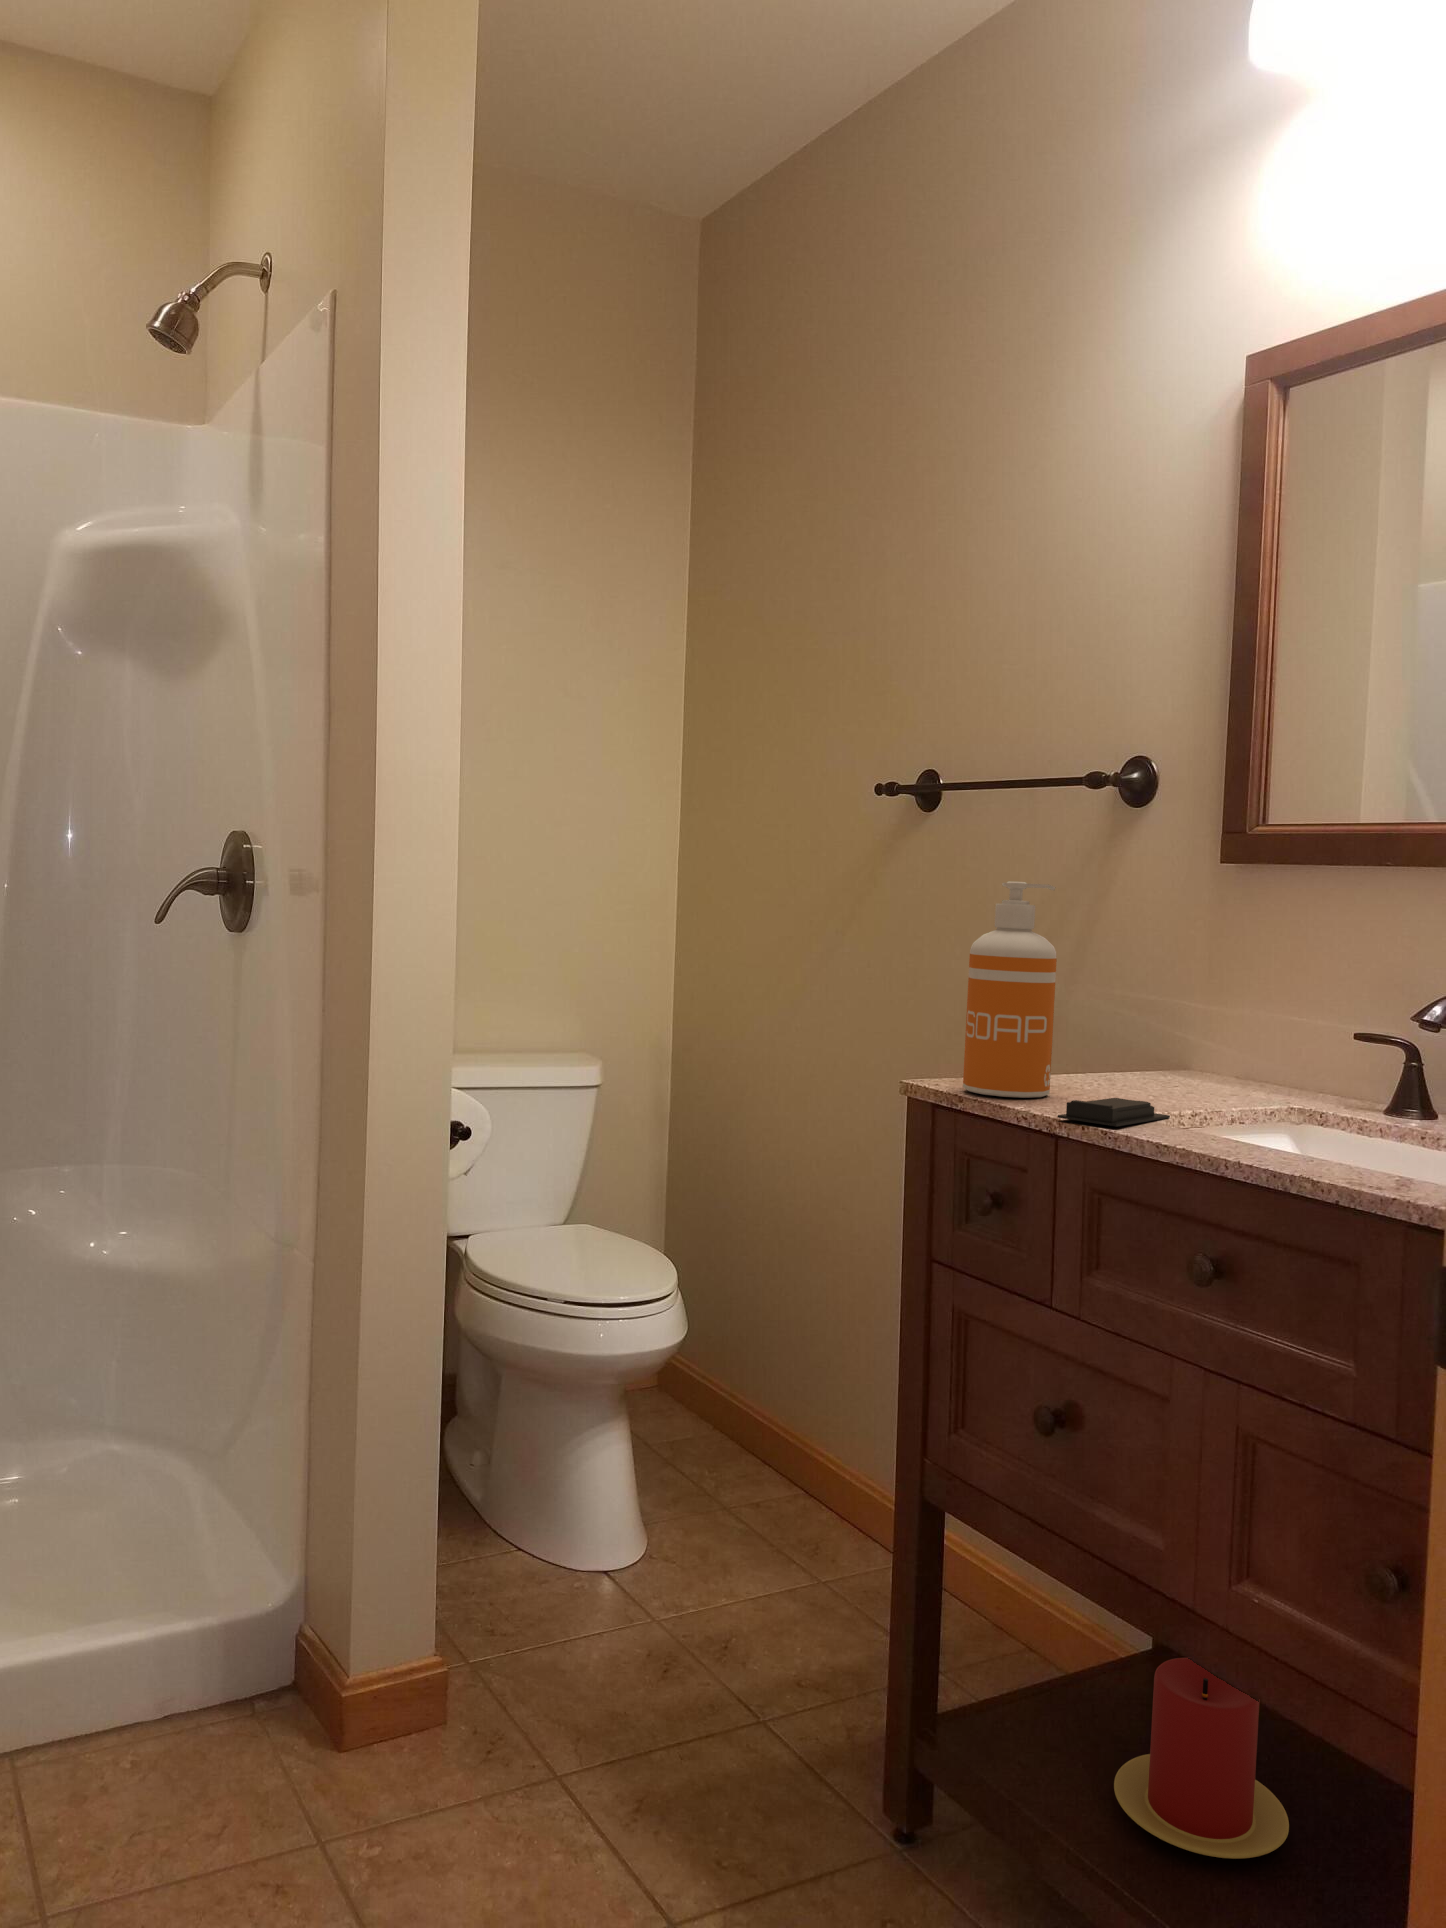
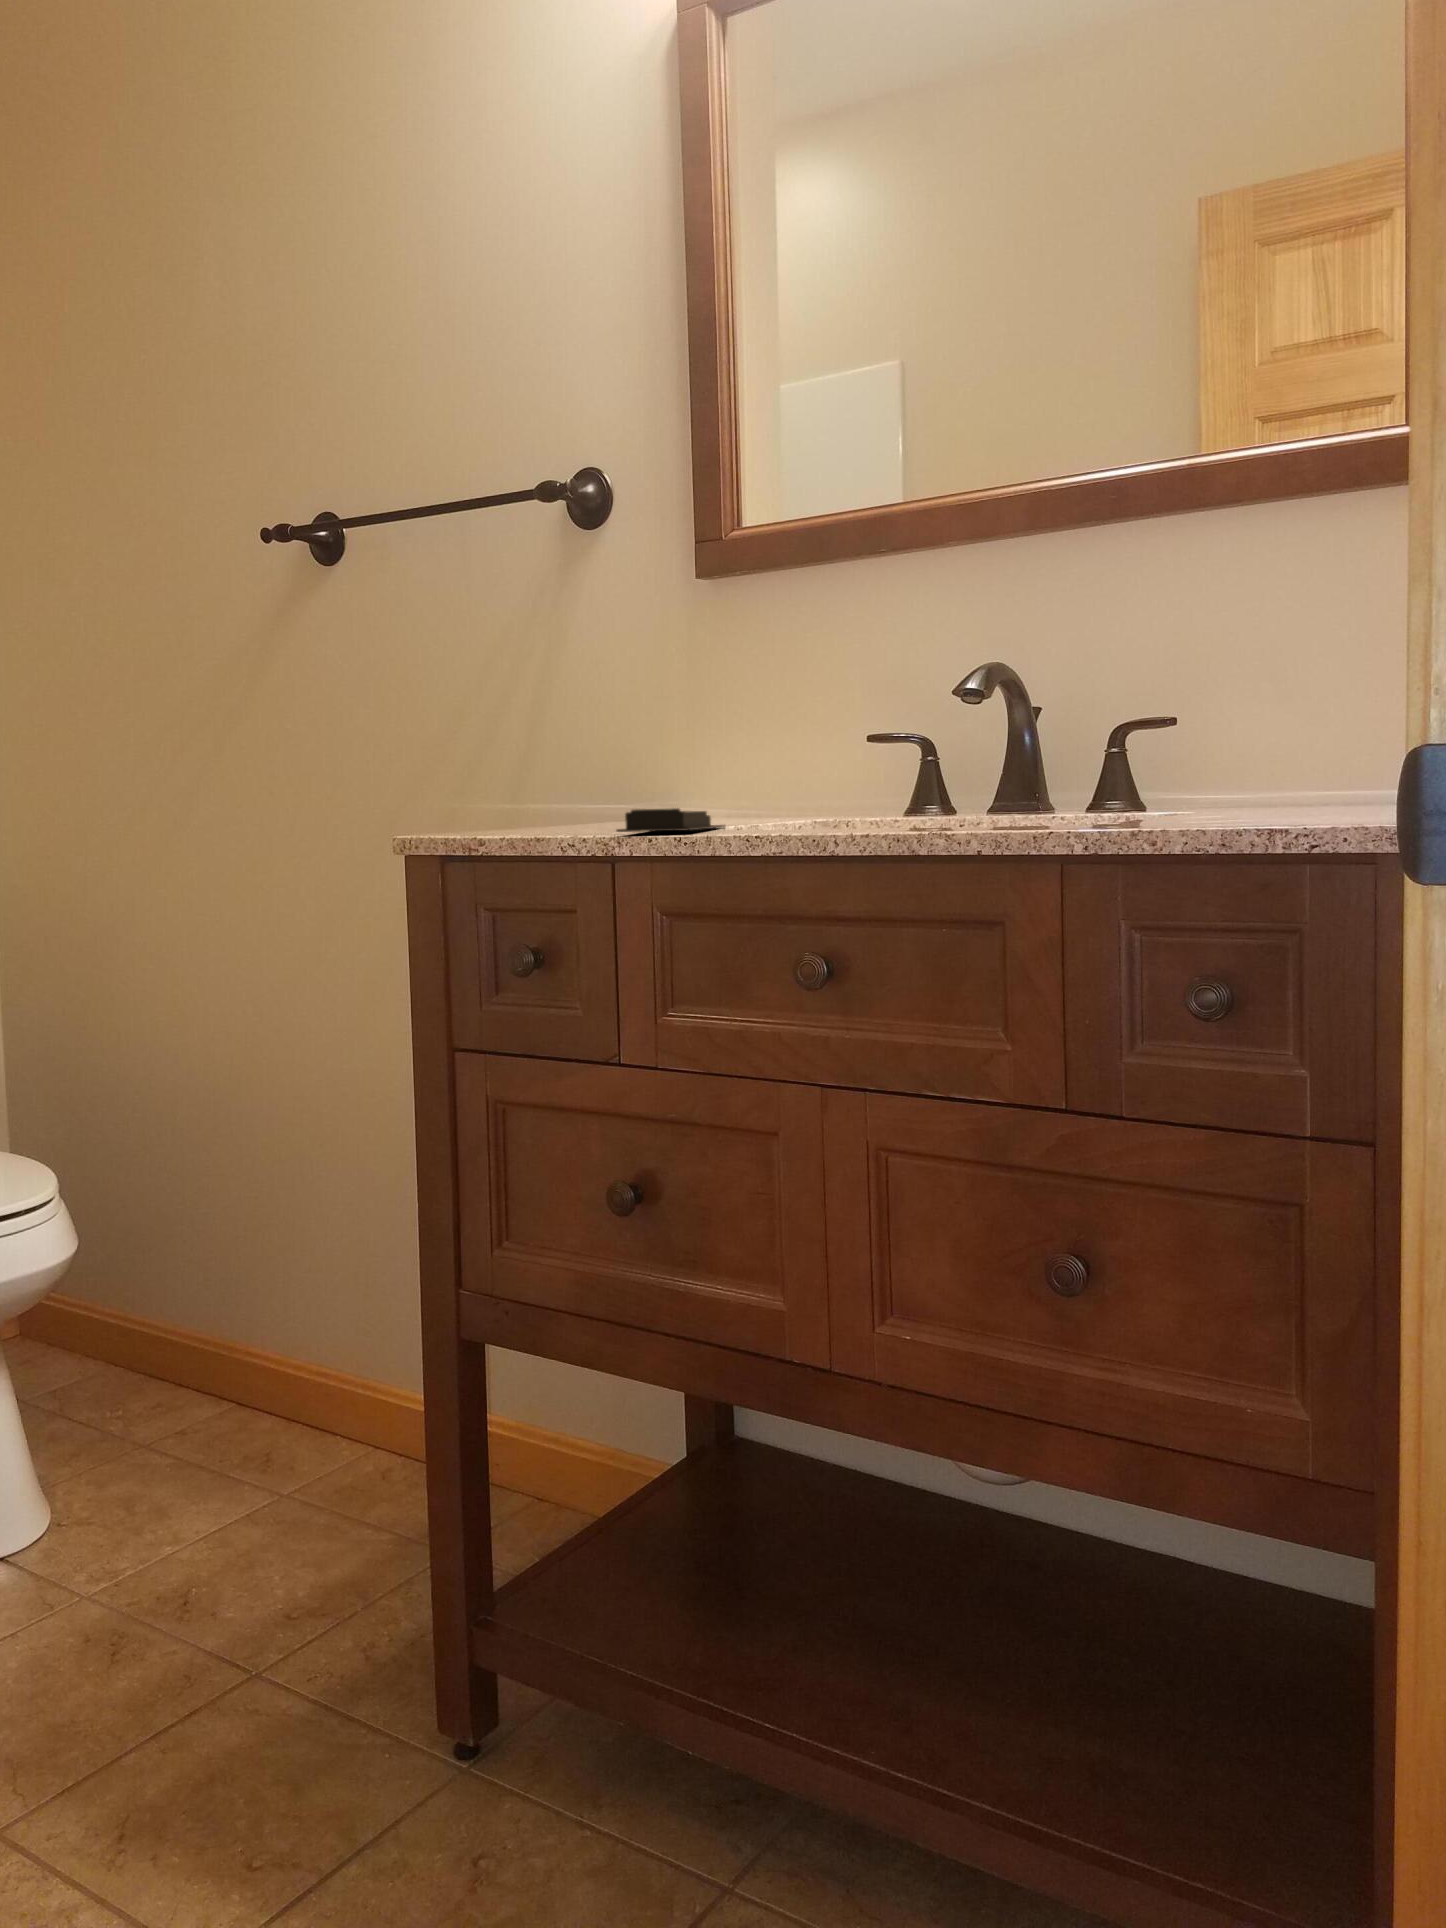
soap dispenser: present [963,881,1057,1098] -> none [462,572,571,833]
candle: present [1114,1658,1289,1858] -> none [719,1422,900,1621]

